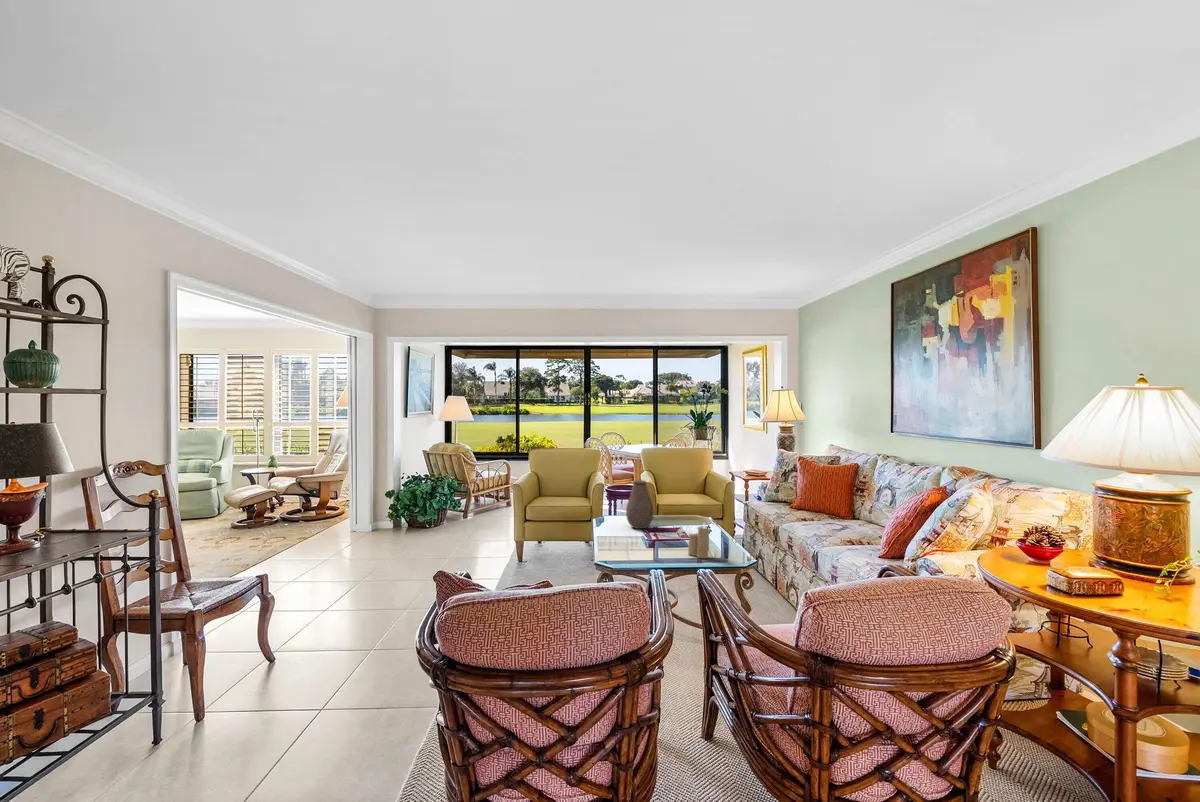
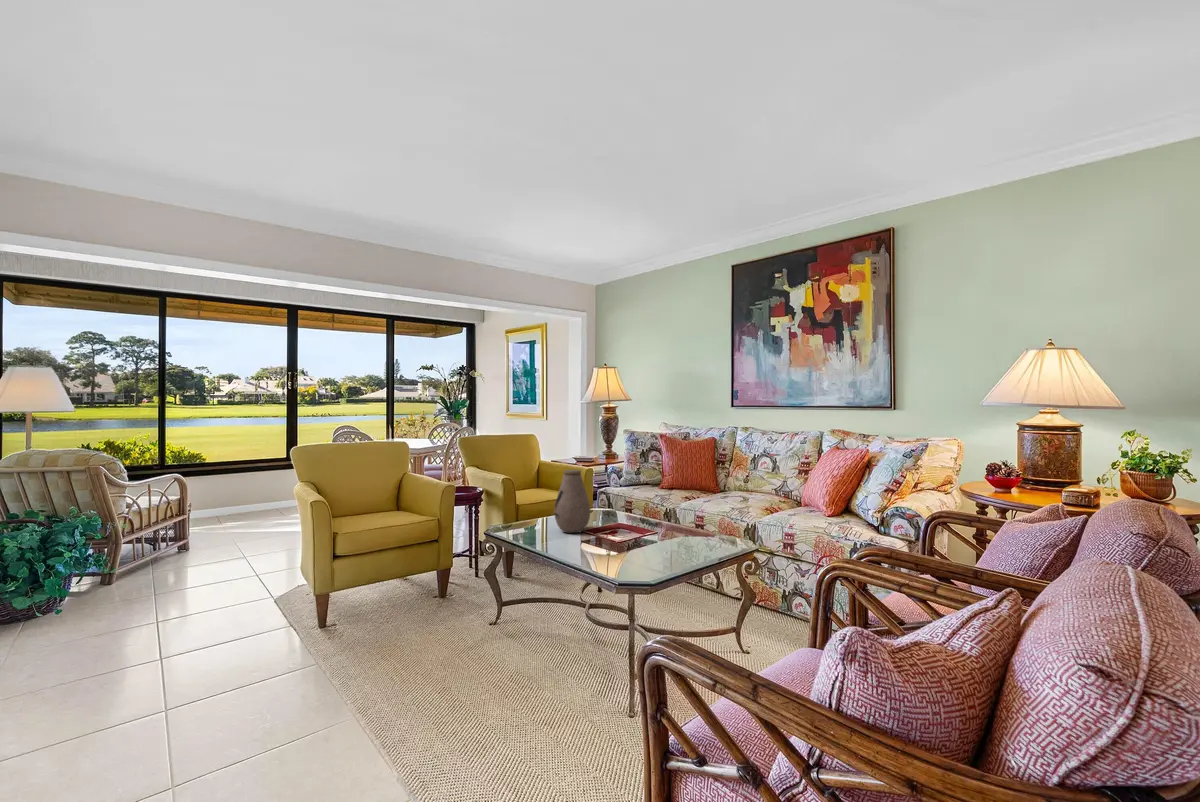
candle: present [688,524,710,558] -> none [695,506,724,548]

